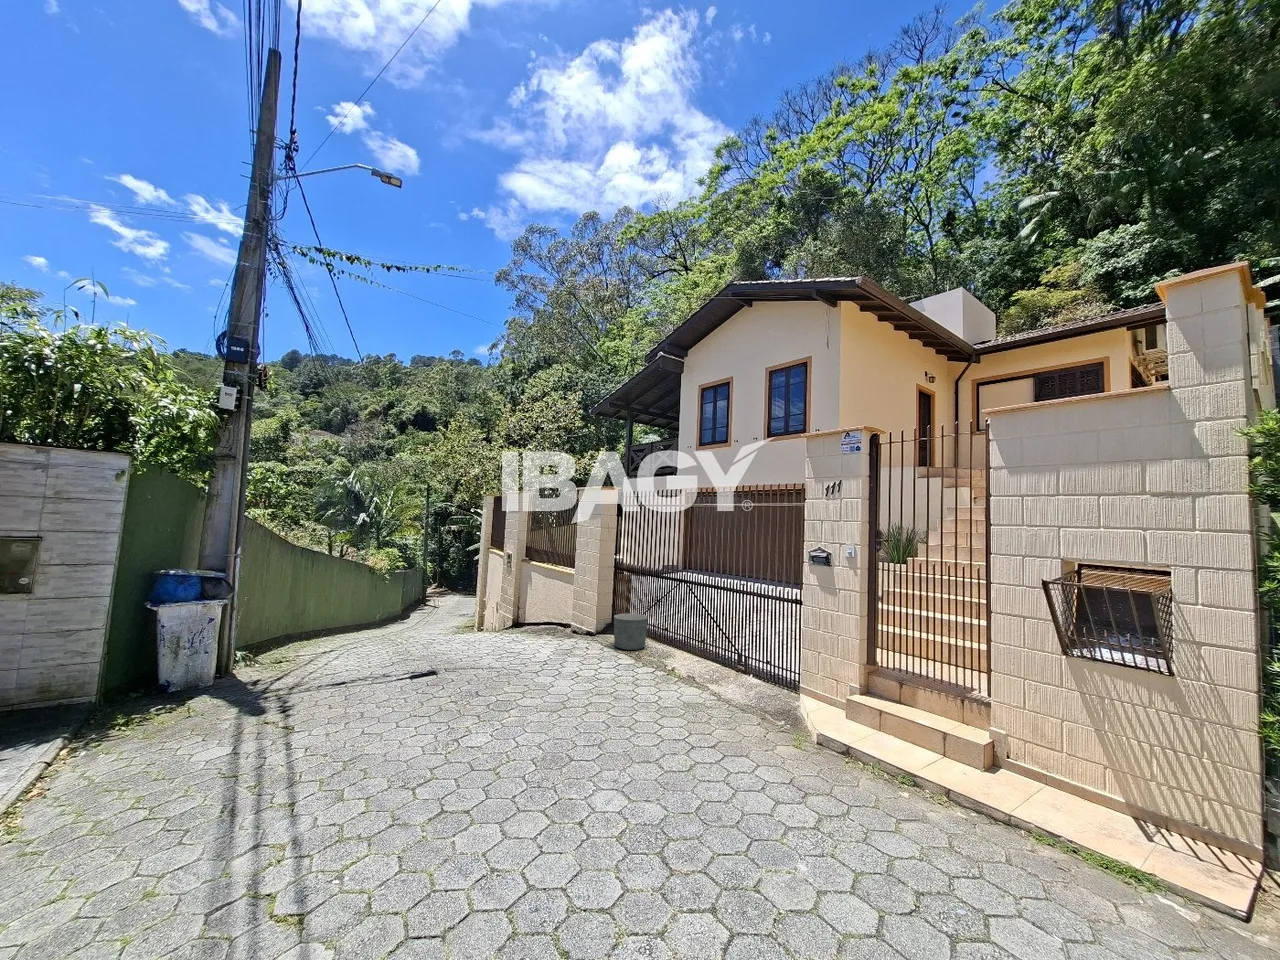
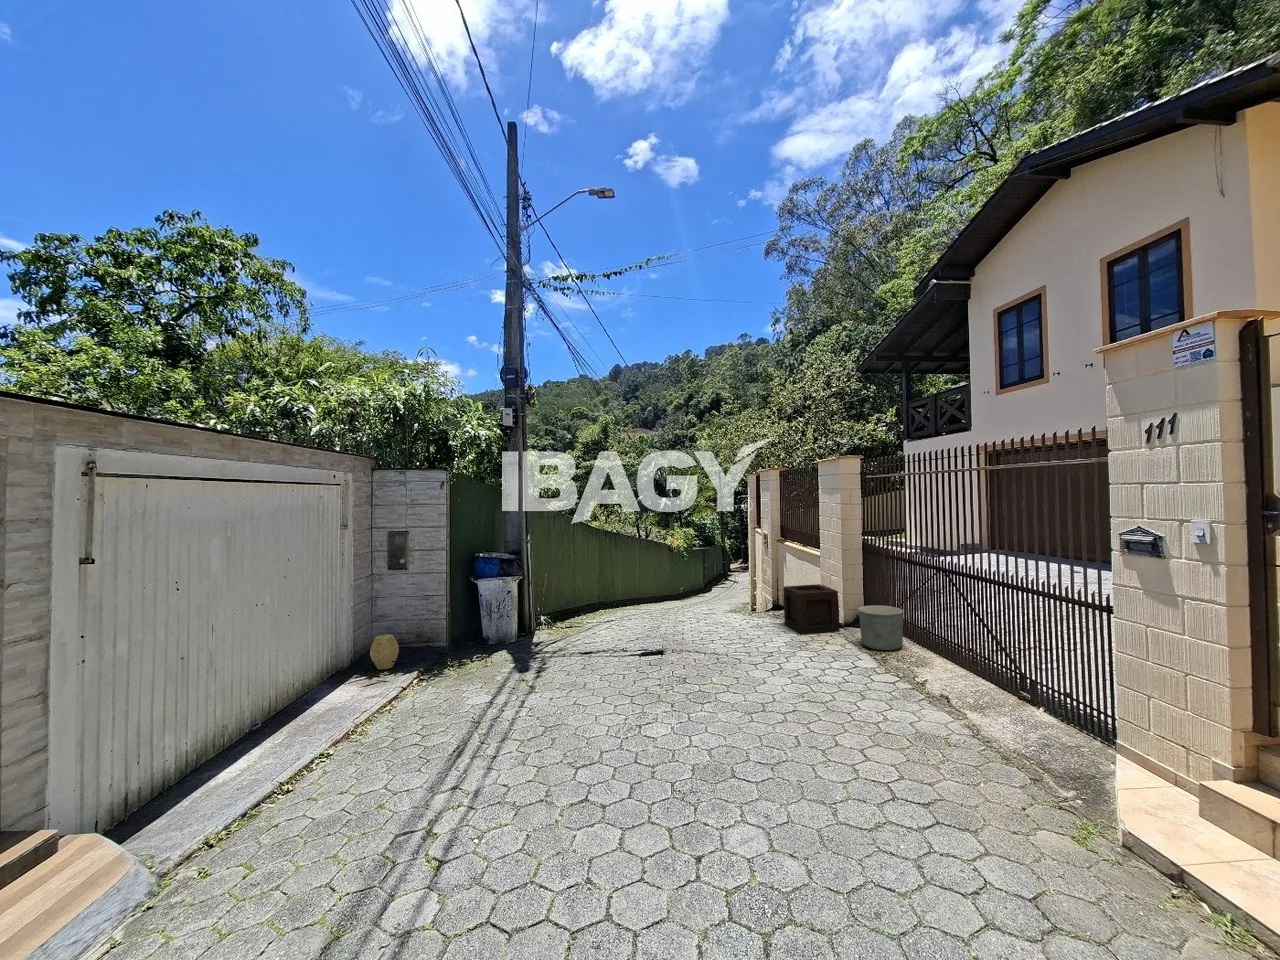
wooden crate: none [543,598,593,643] -> present [783,584,840,635]
woven basket: none [26,674,77,722] -> present [370,634,399,669]

